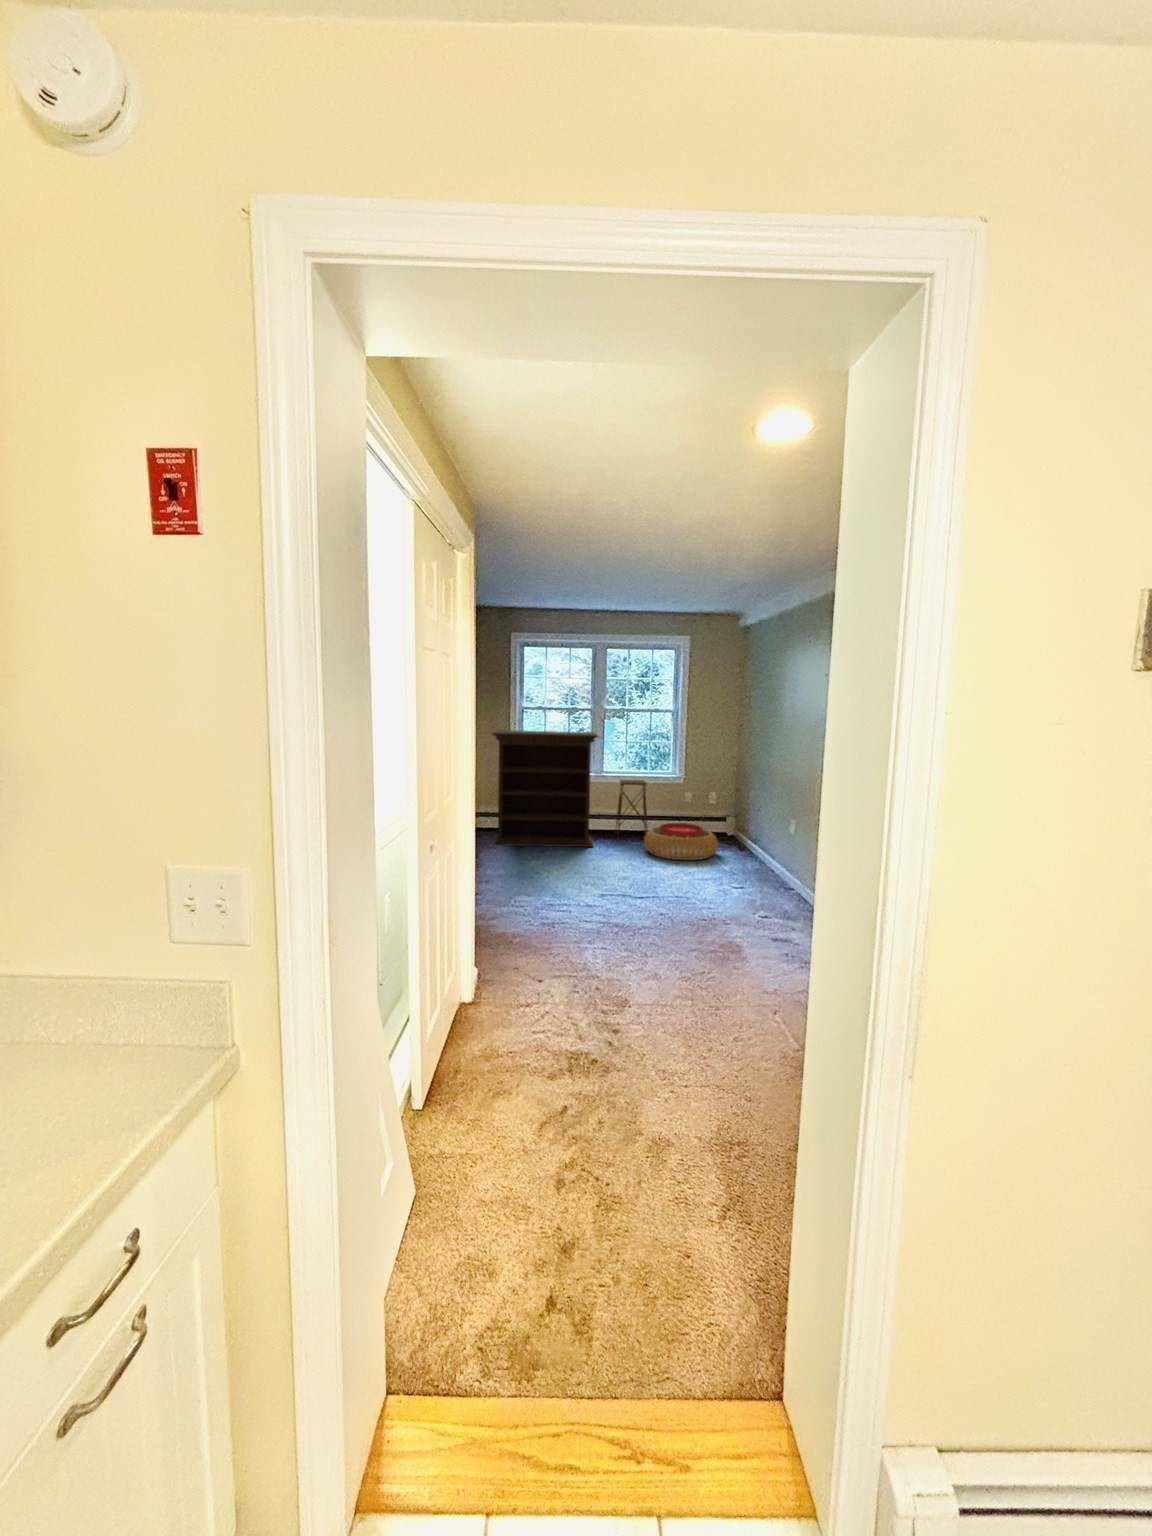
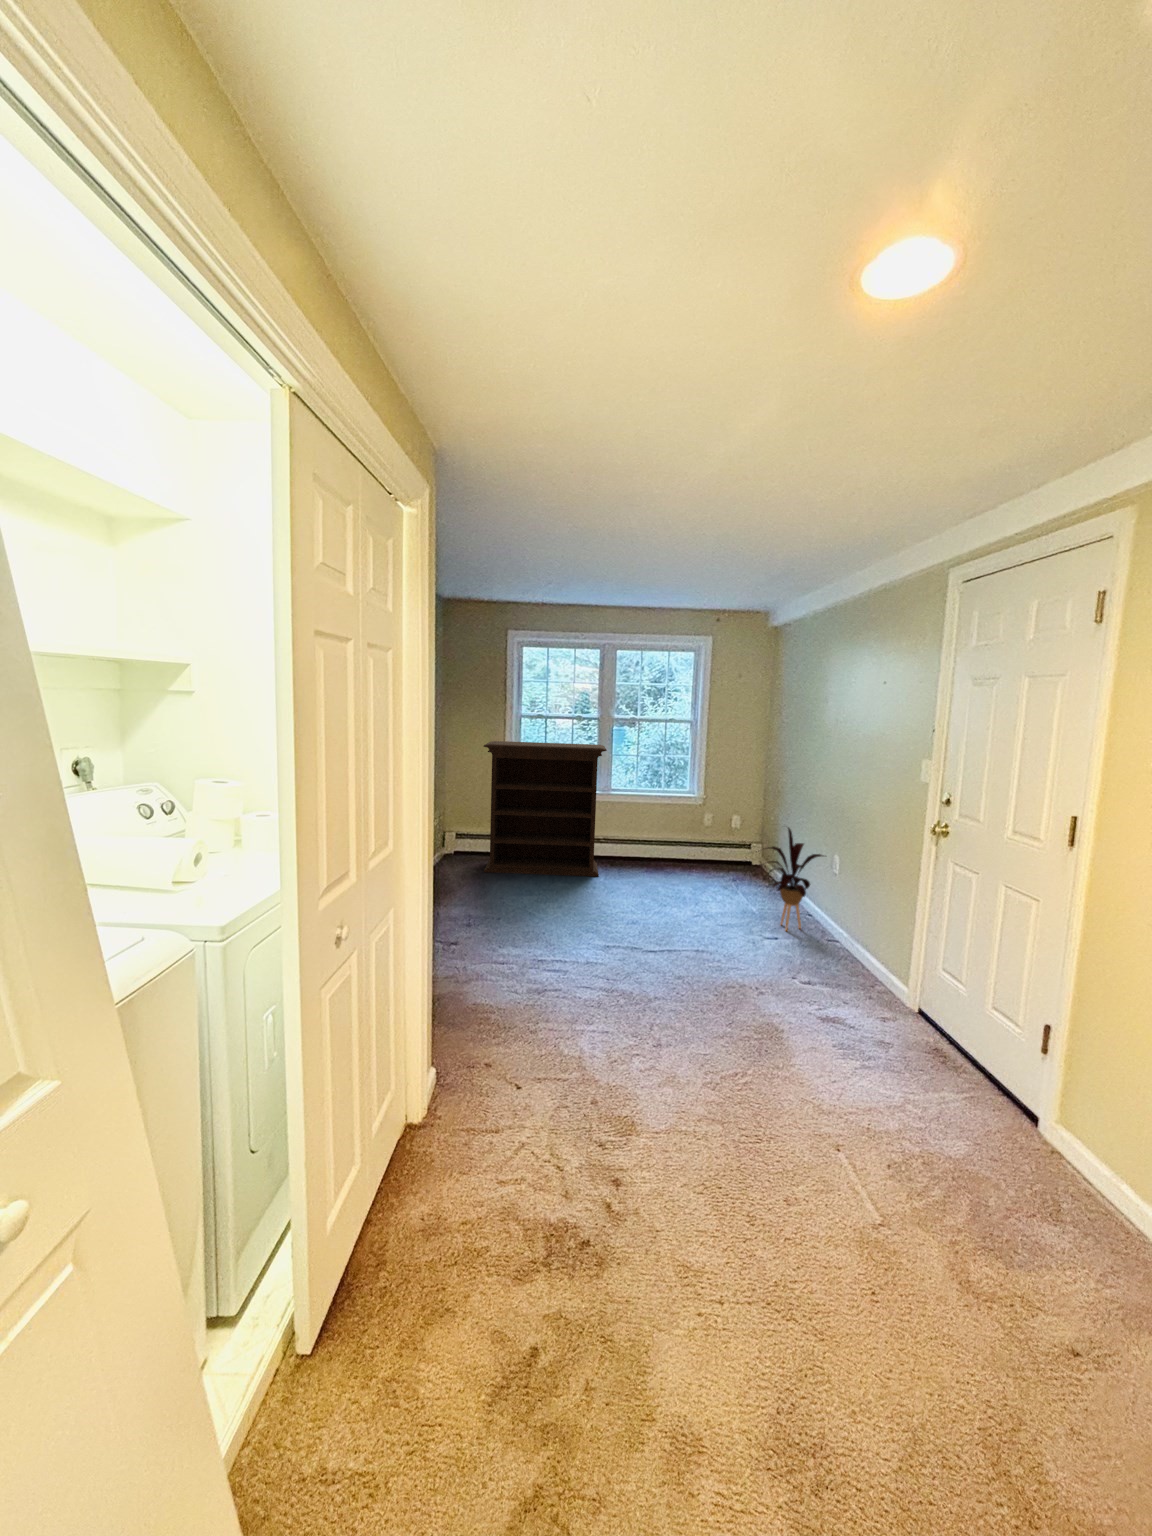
side table: present [615,780,648,838] -> none [624,798,661,869]
house plant: none [726,797,786,885] -> present [767,828,823,931]
pouf: present [644,823,718,860] -> none [657,850,742,896]

